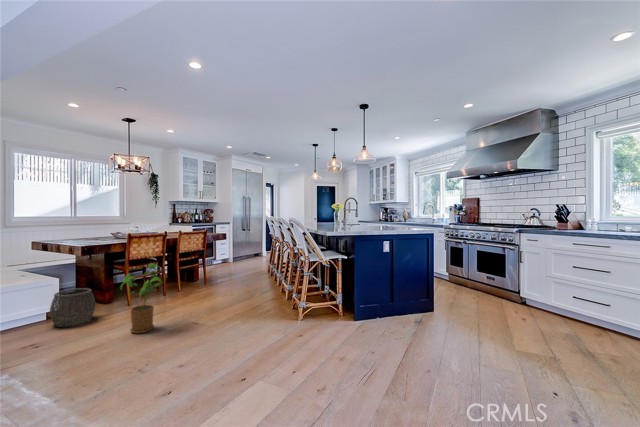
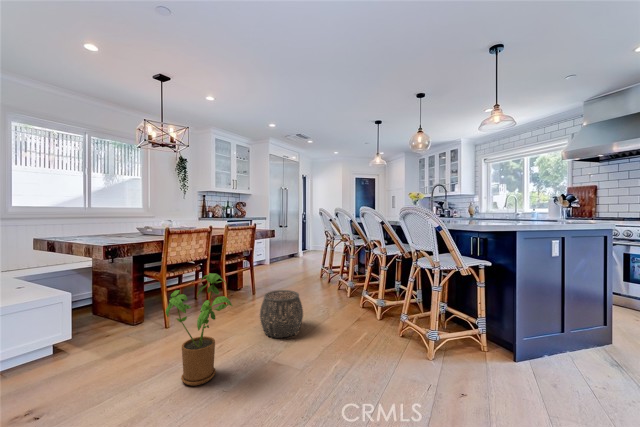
woven basket: present [50,288,95,327] -> present [260,290,303,338]

